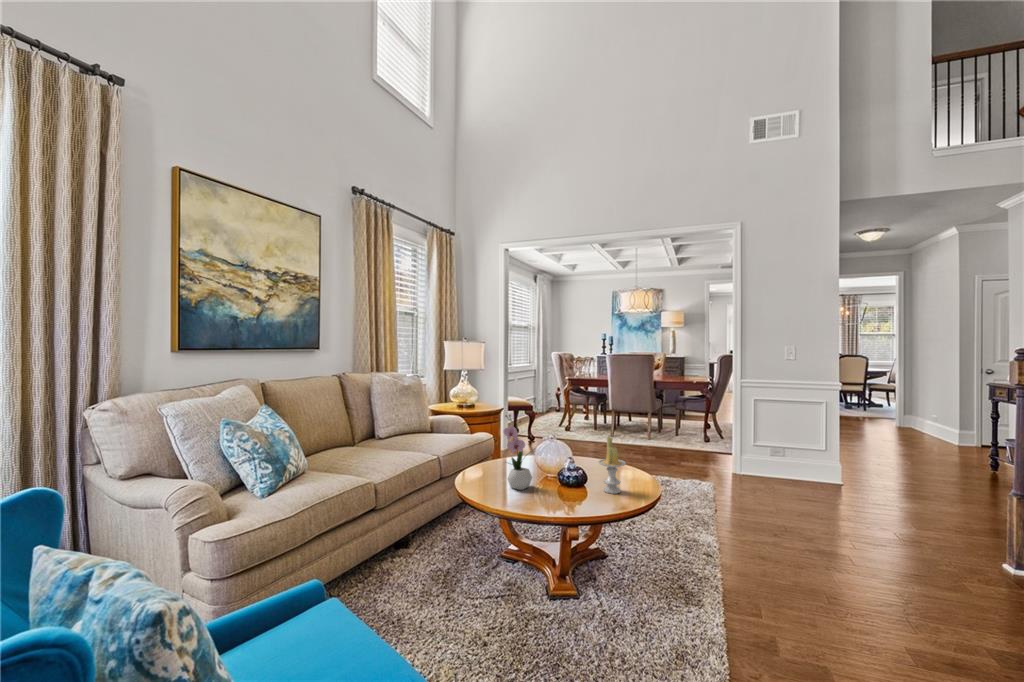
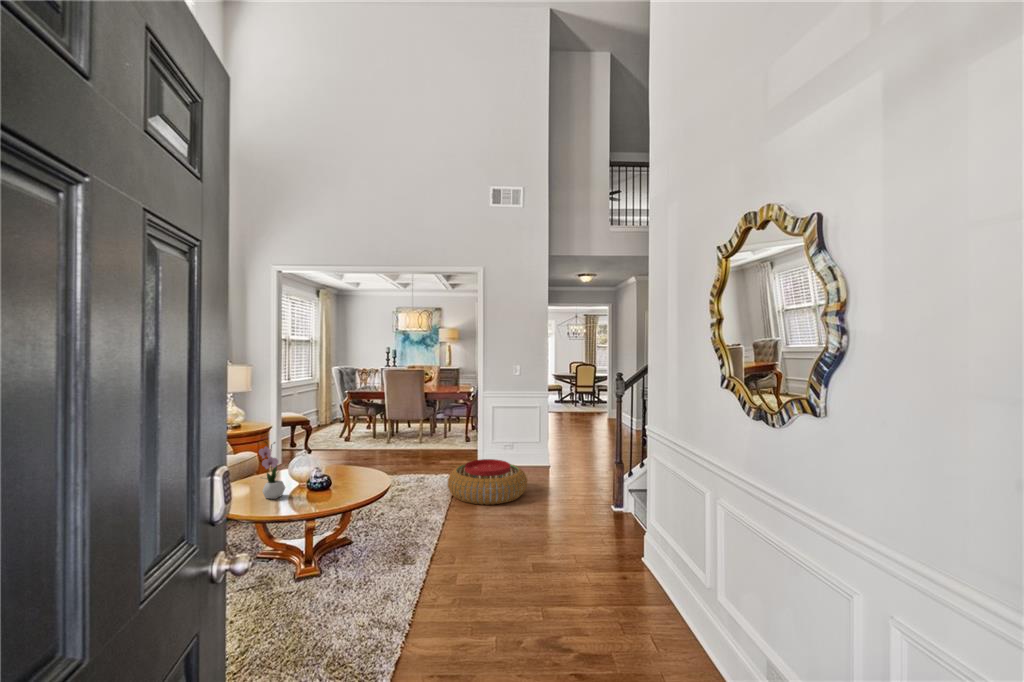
candle: present [598,437,626,494] -> none [341,449,364,493]
pouf: none [710,465,832,529] -> present [448,459,527,505]

